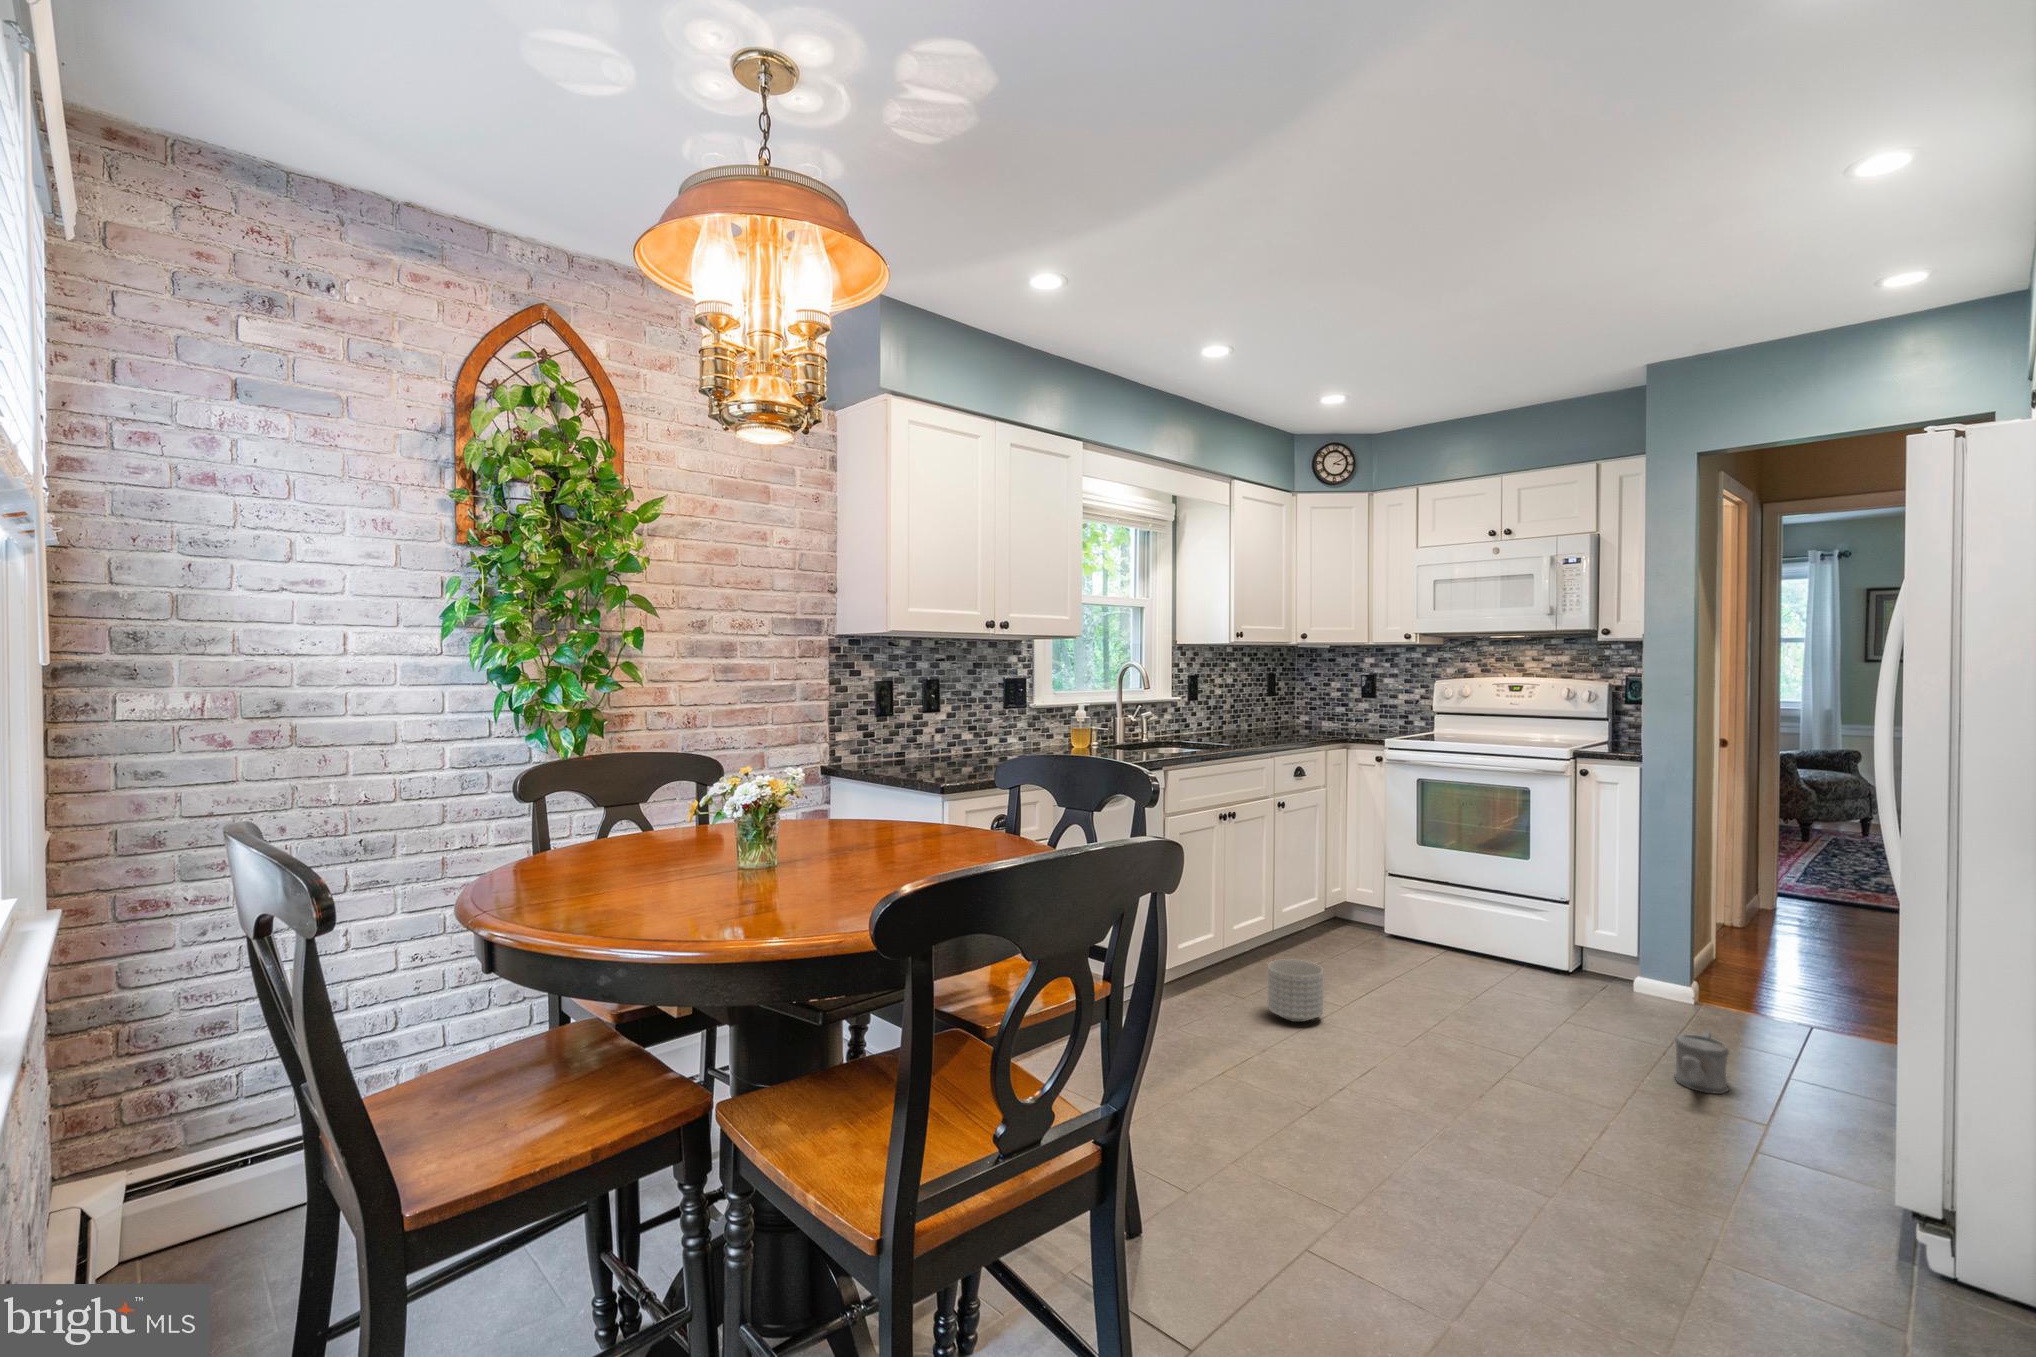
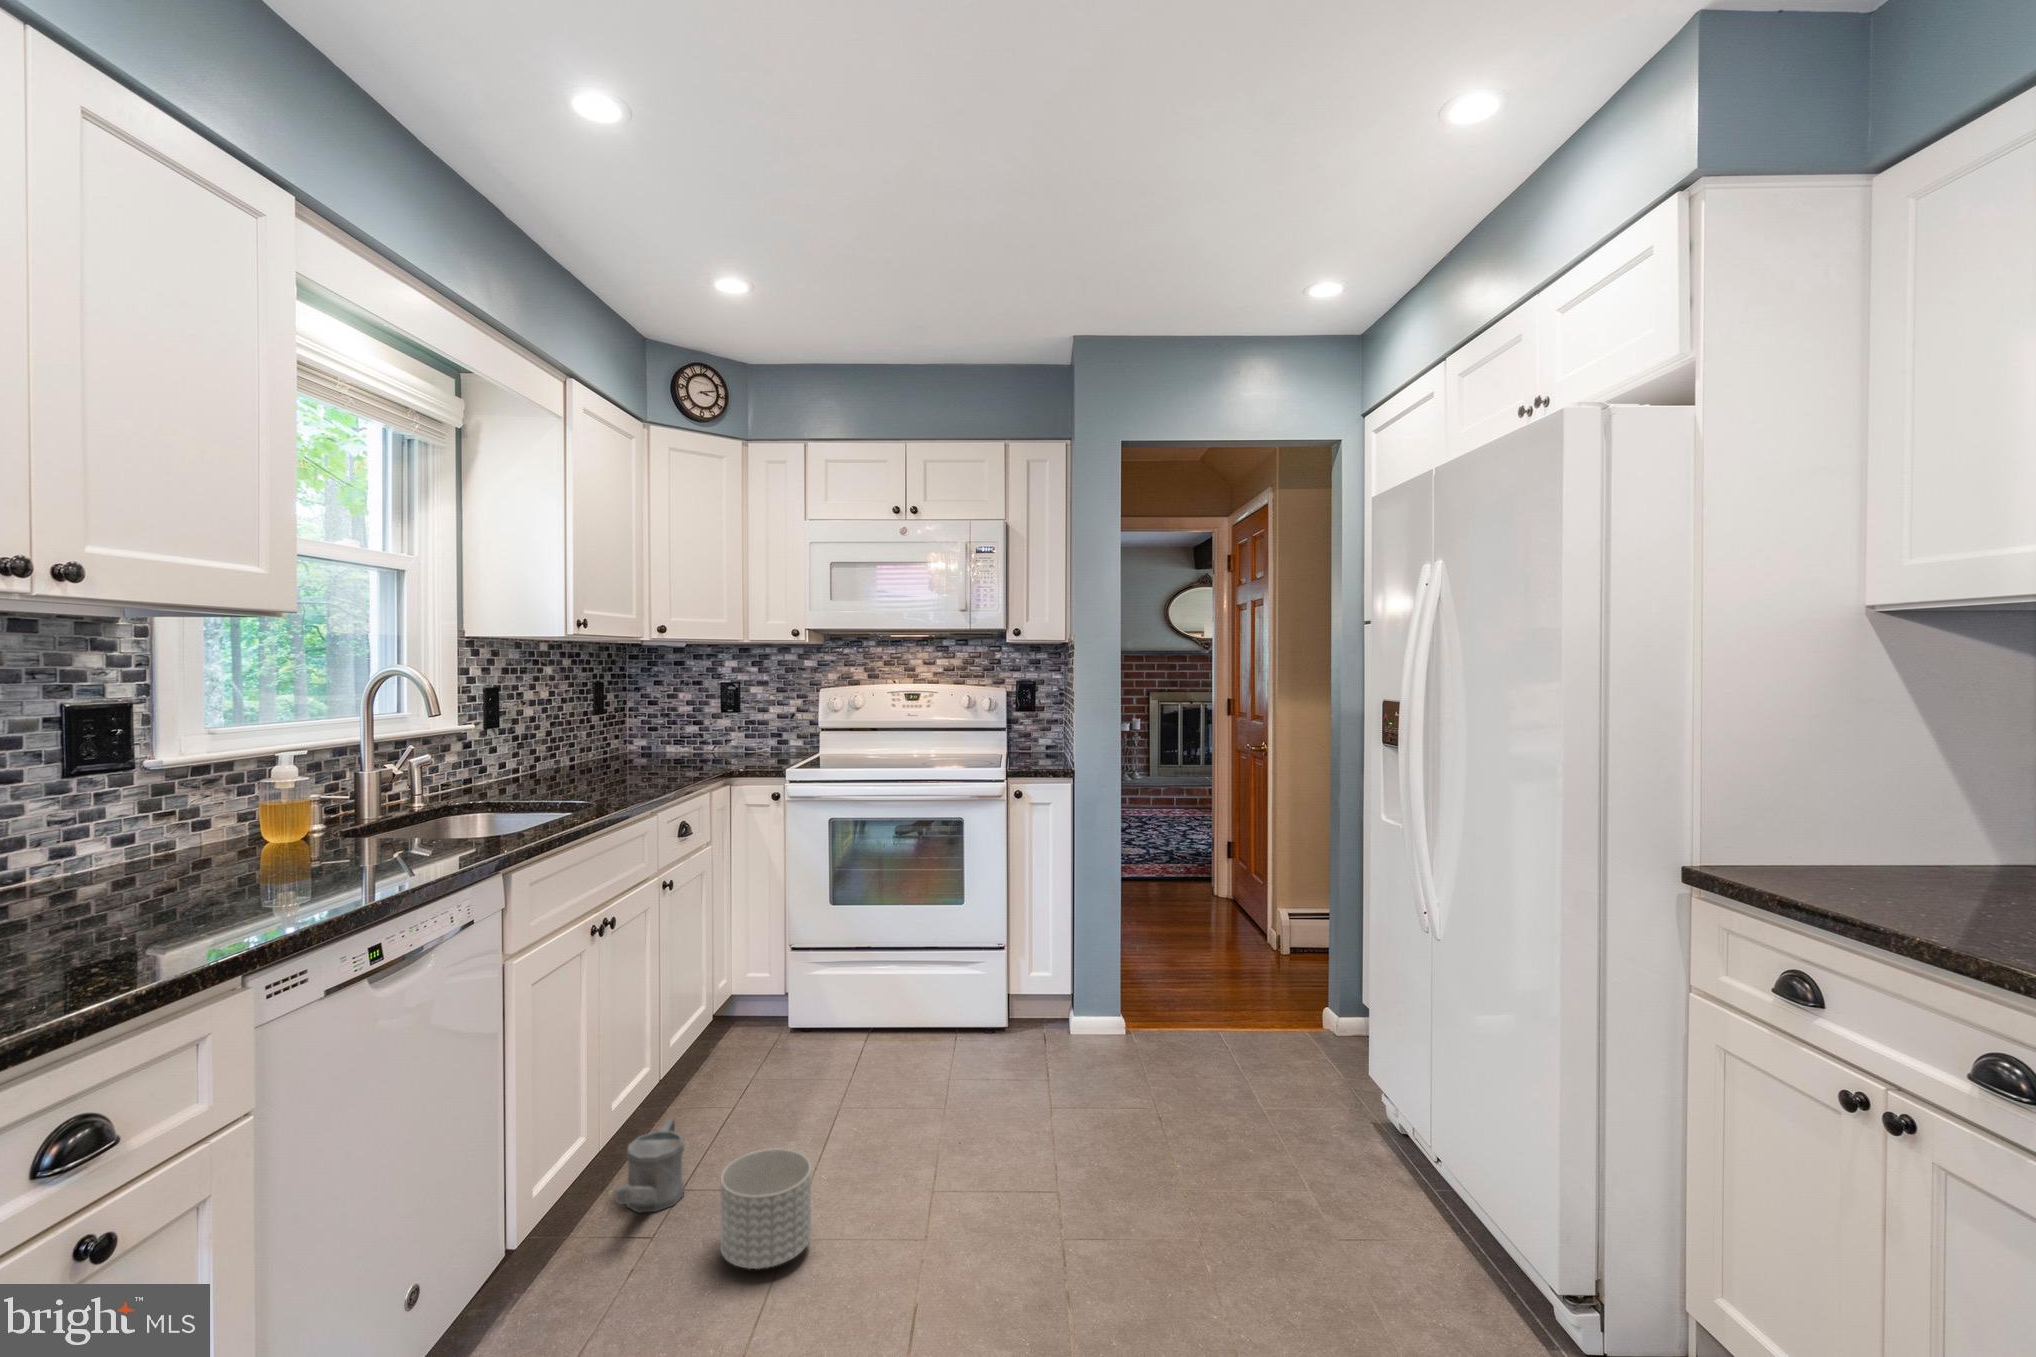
watering can: present [1675,1031,1729,1094] -> present [615,1118,684,1213]

